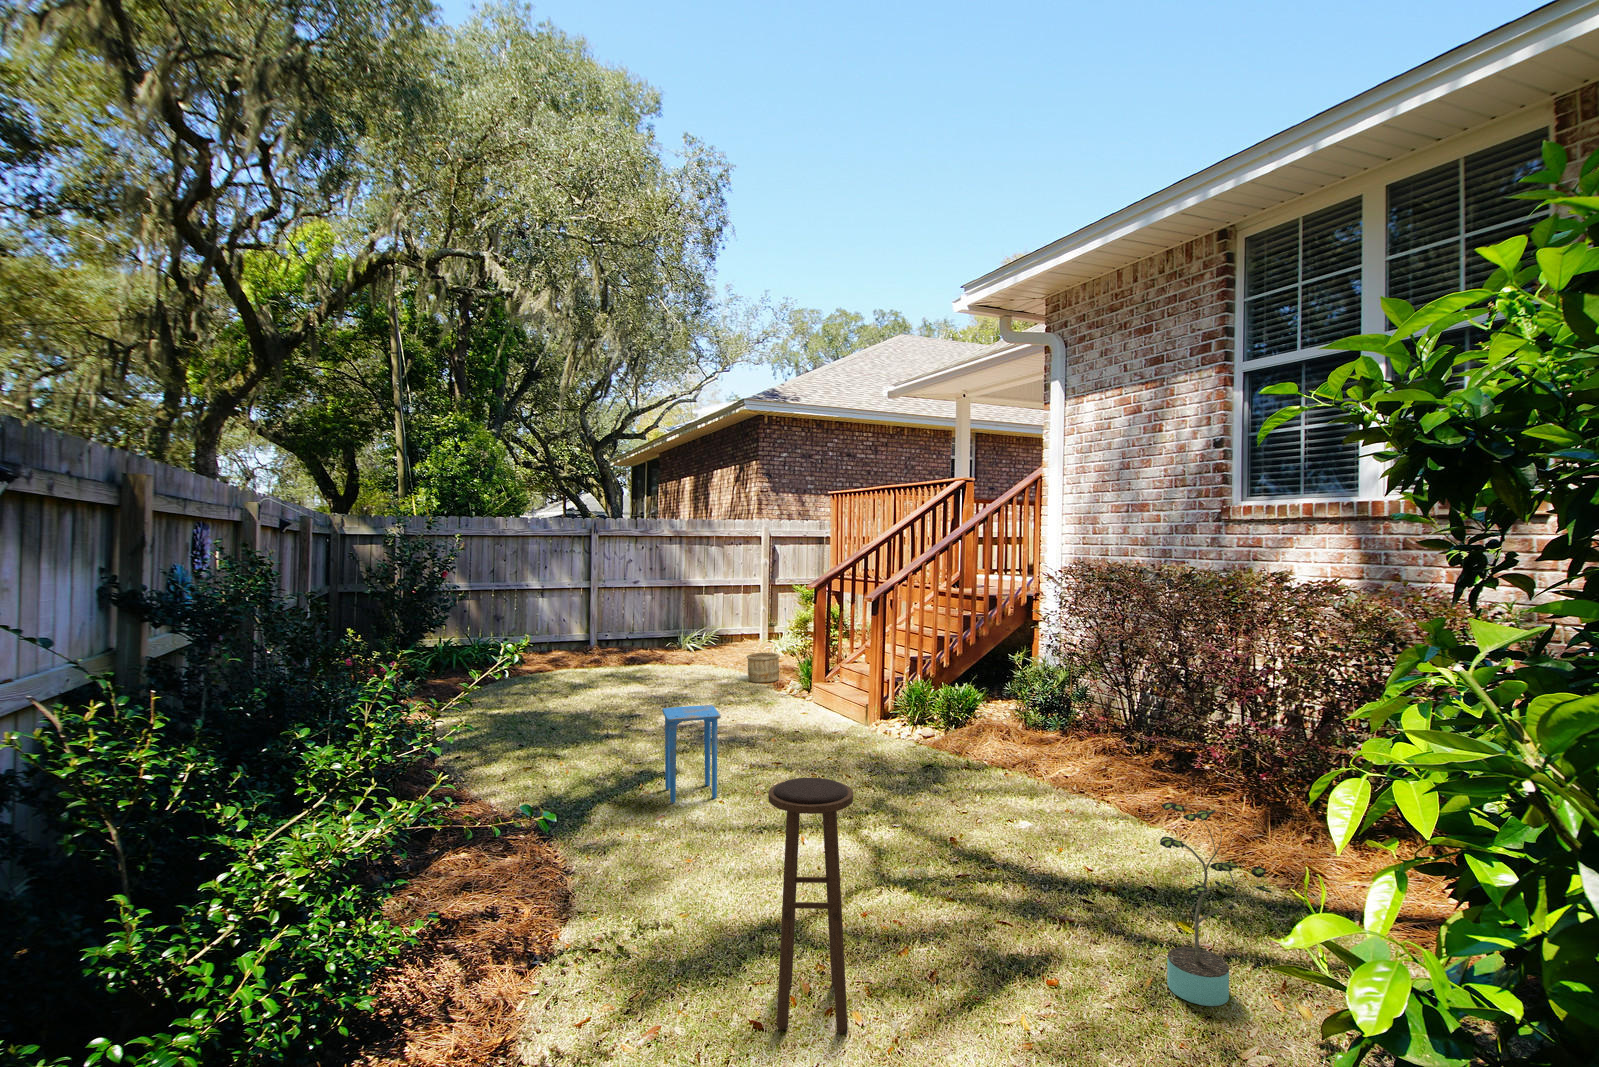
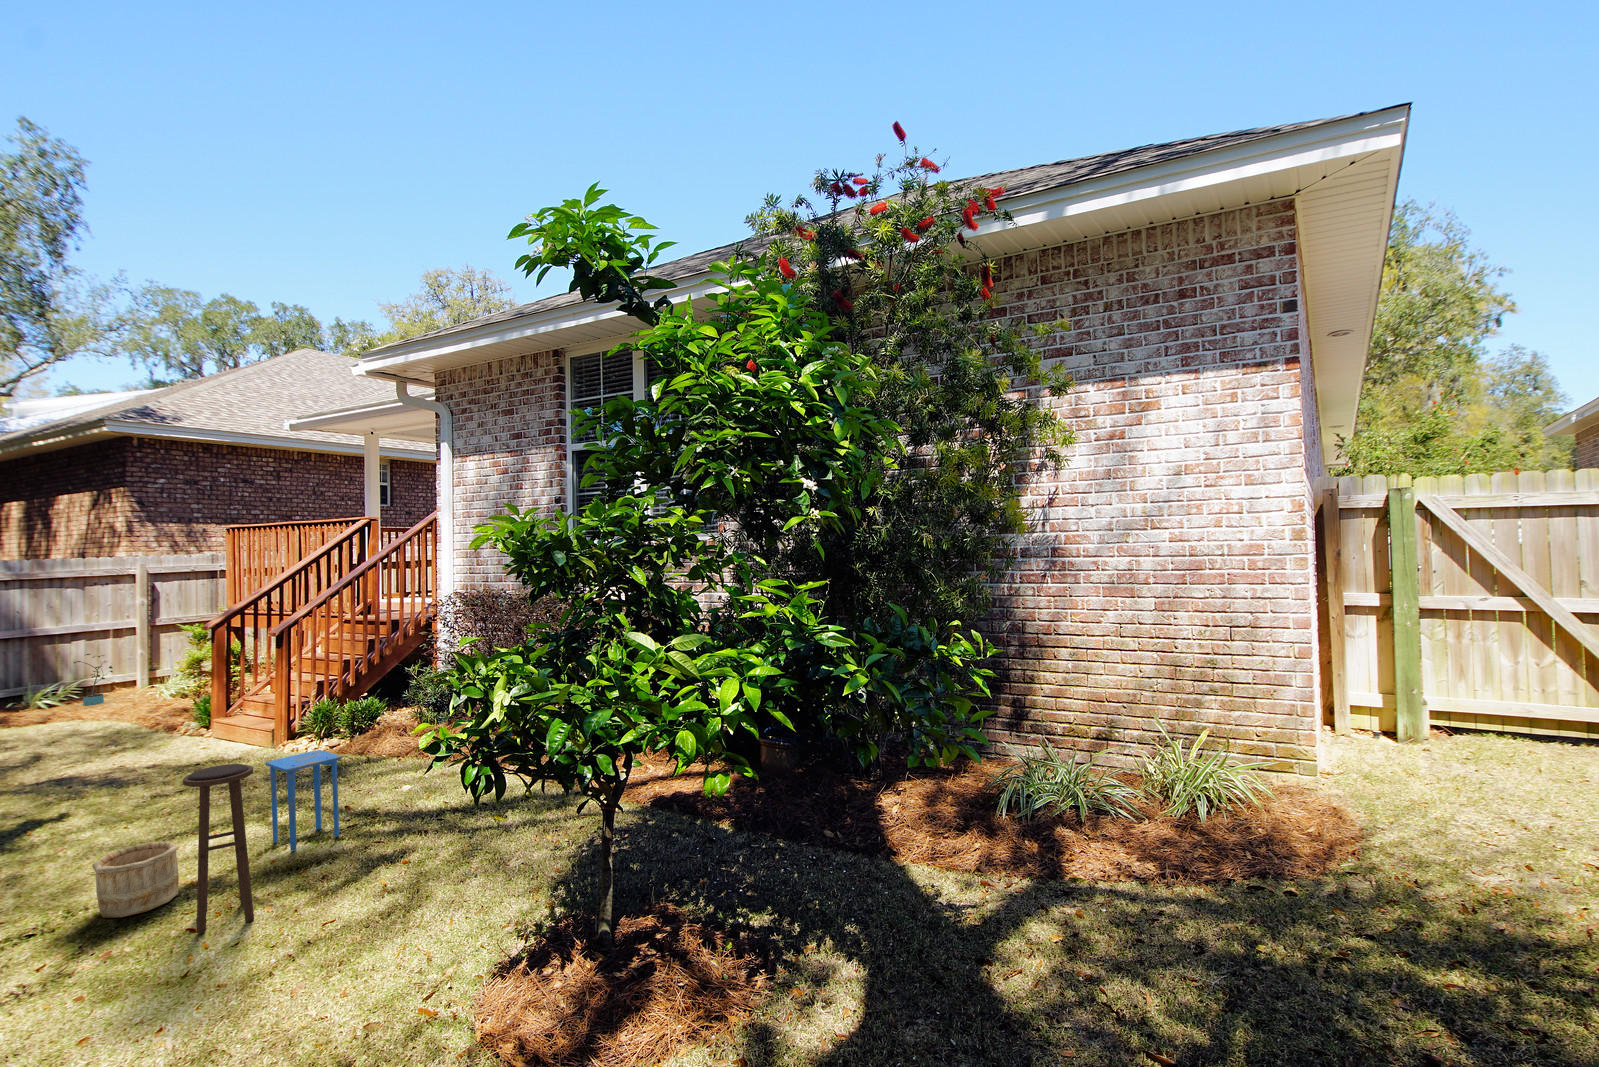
wooden bucket: present [747,653,780,683] -> present [92,842,179,918]
side table: present [662,705,721,803] -> present [265,750,341,851]
potted plant: present [1160,803,1272,1006] -> present [74,654,113,705]

